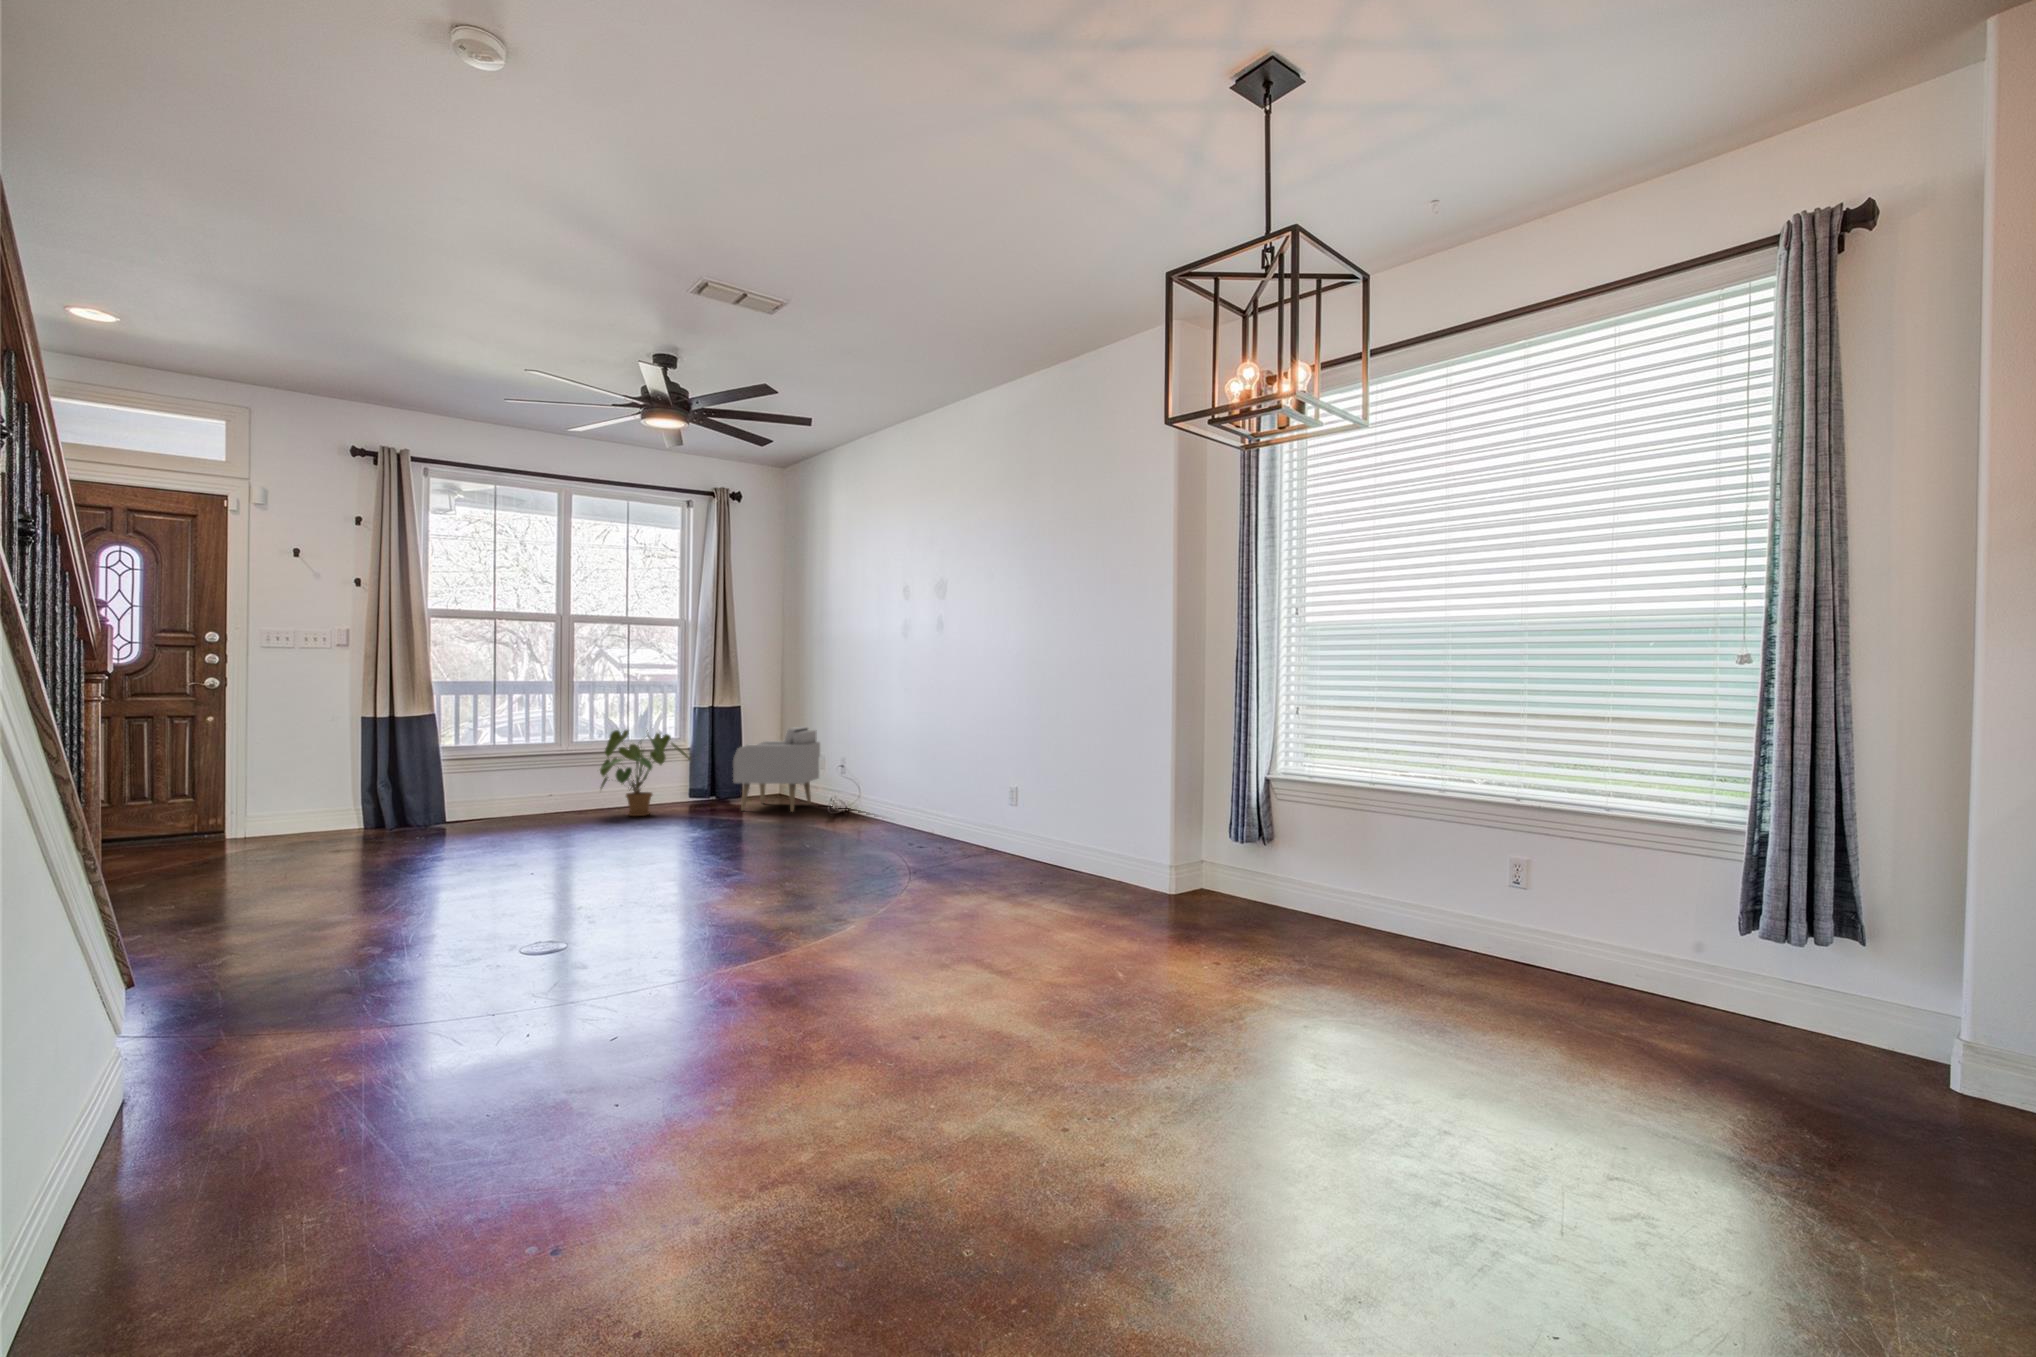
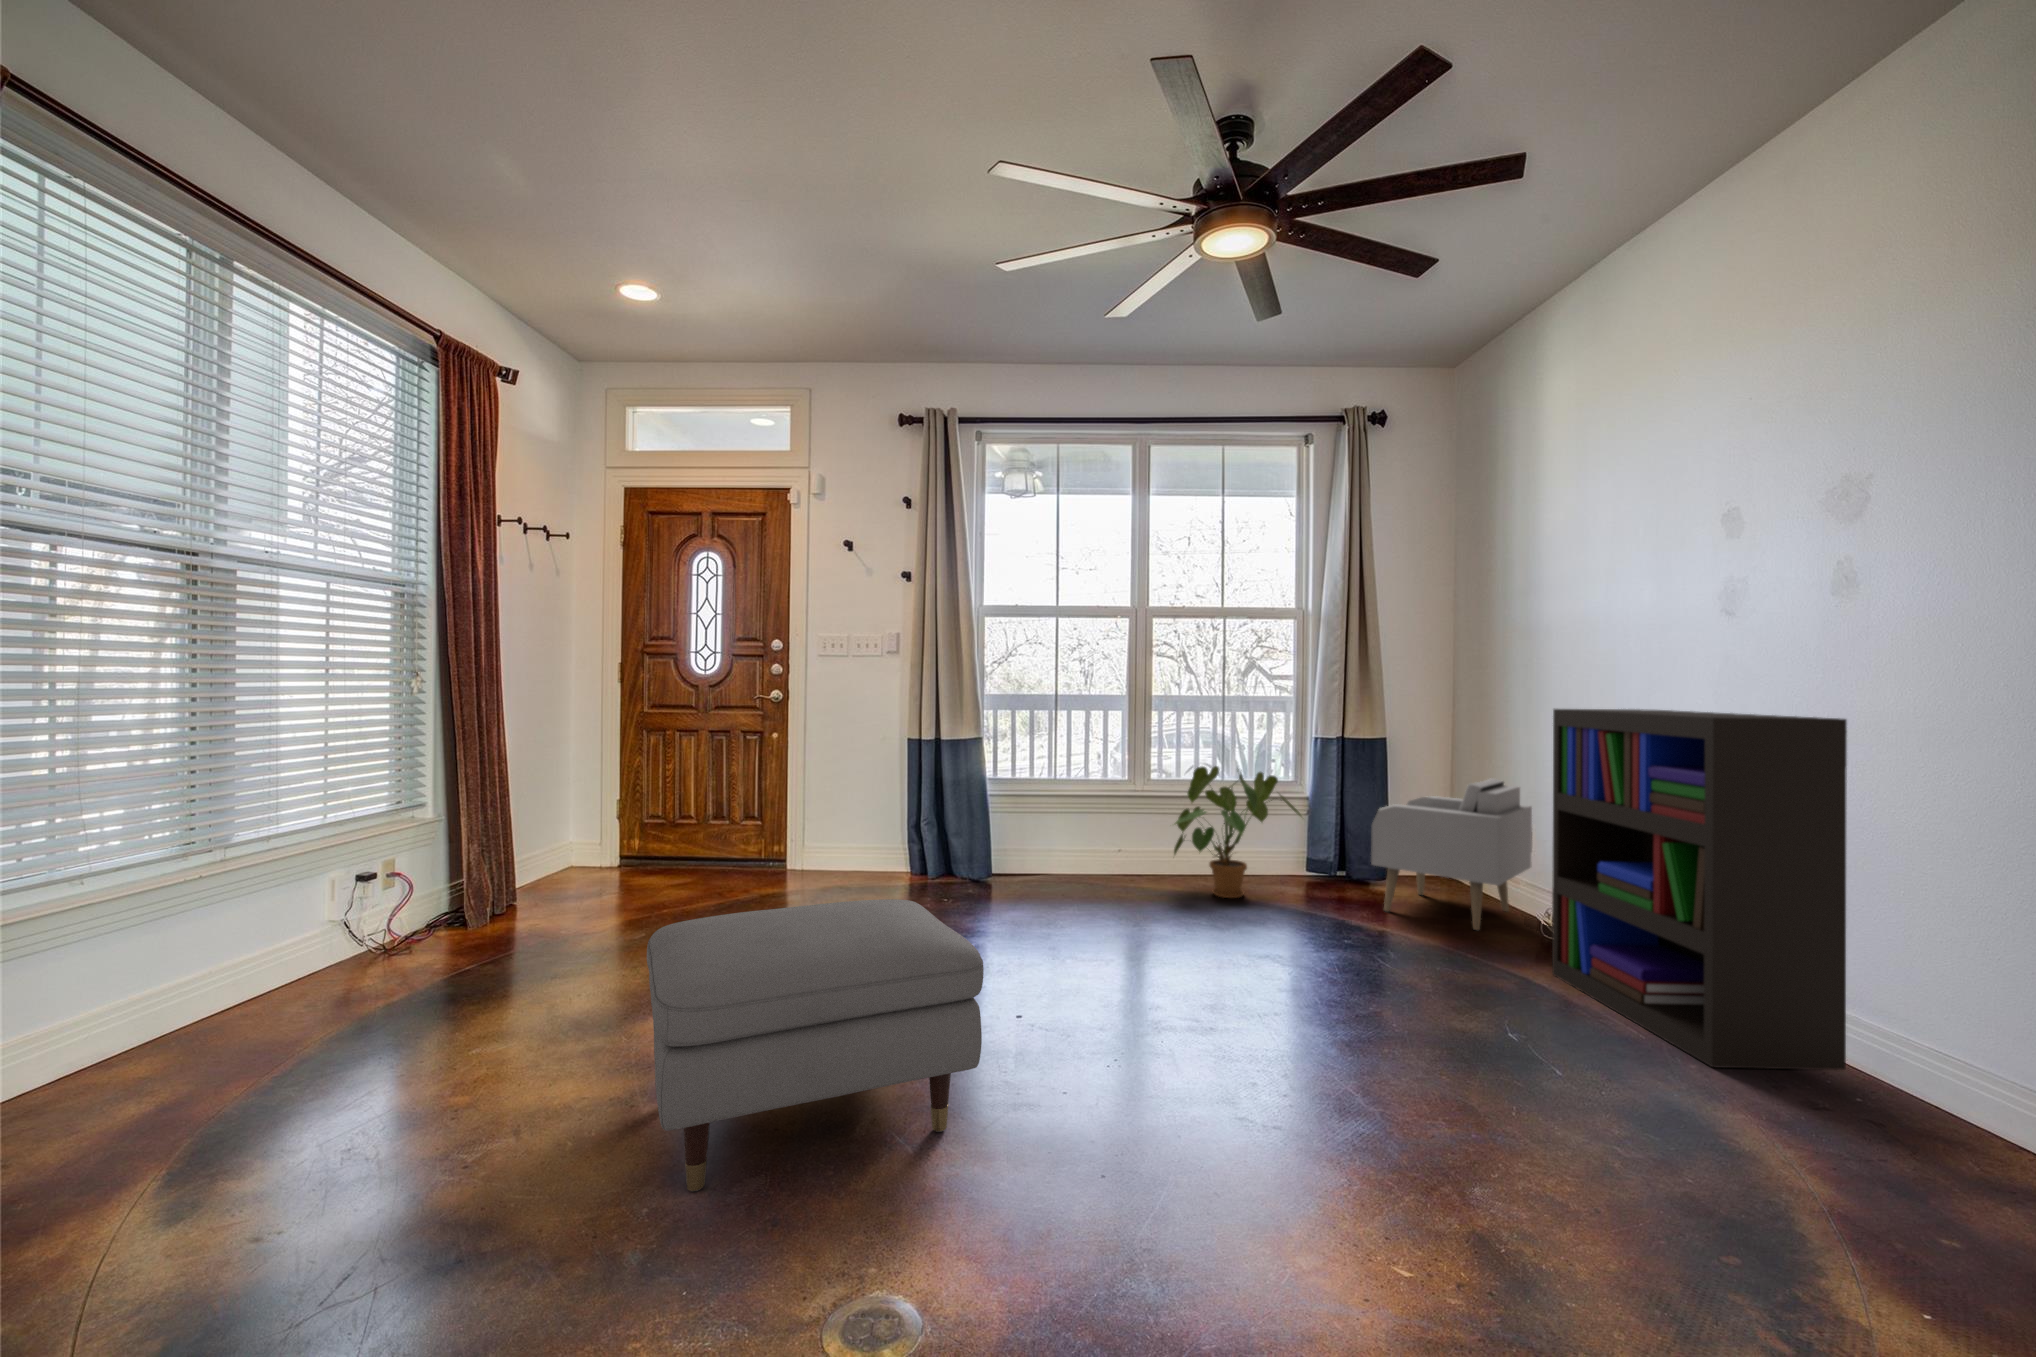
bookshelf: none [826,681,926,833] -> present [1552,709,1847,1070]
ottoman: none [334,789,557,914] -> present [647,899,984,1191]

